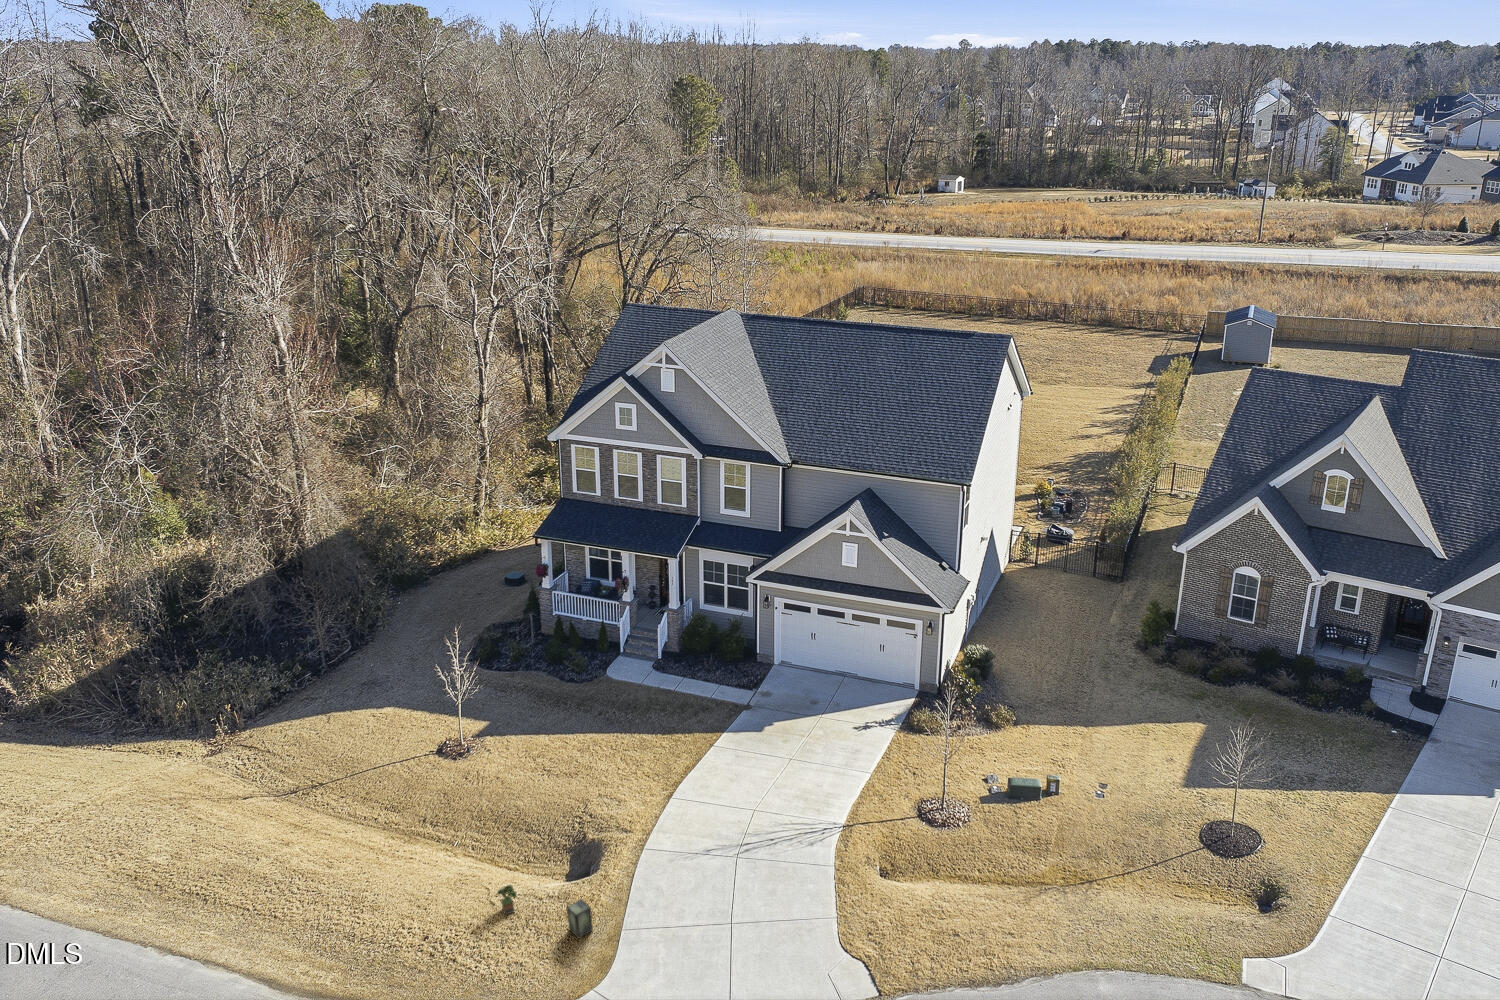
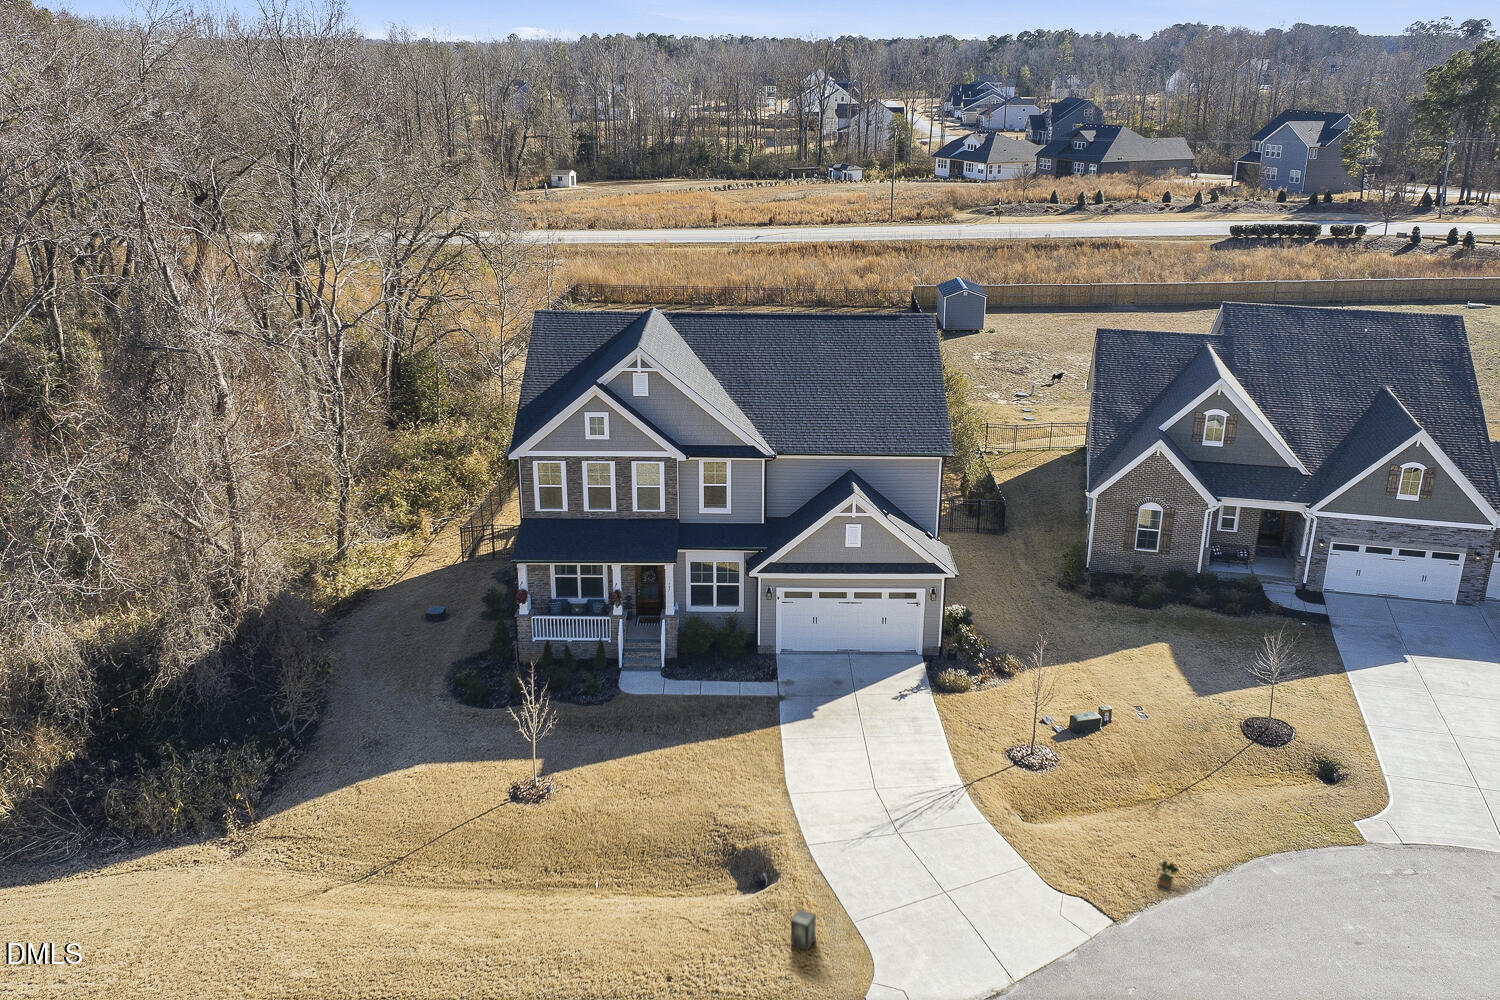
potted tree: present [497,885,517,915] -> present [1157,861,1178,892]

